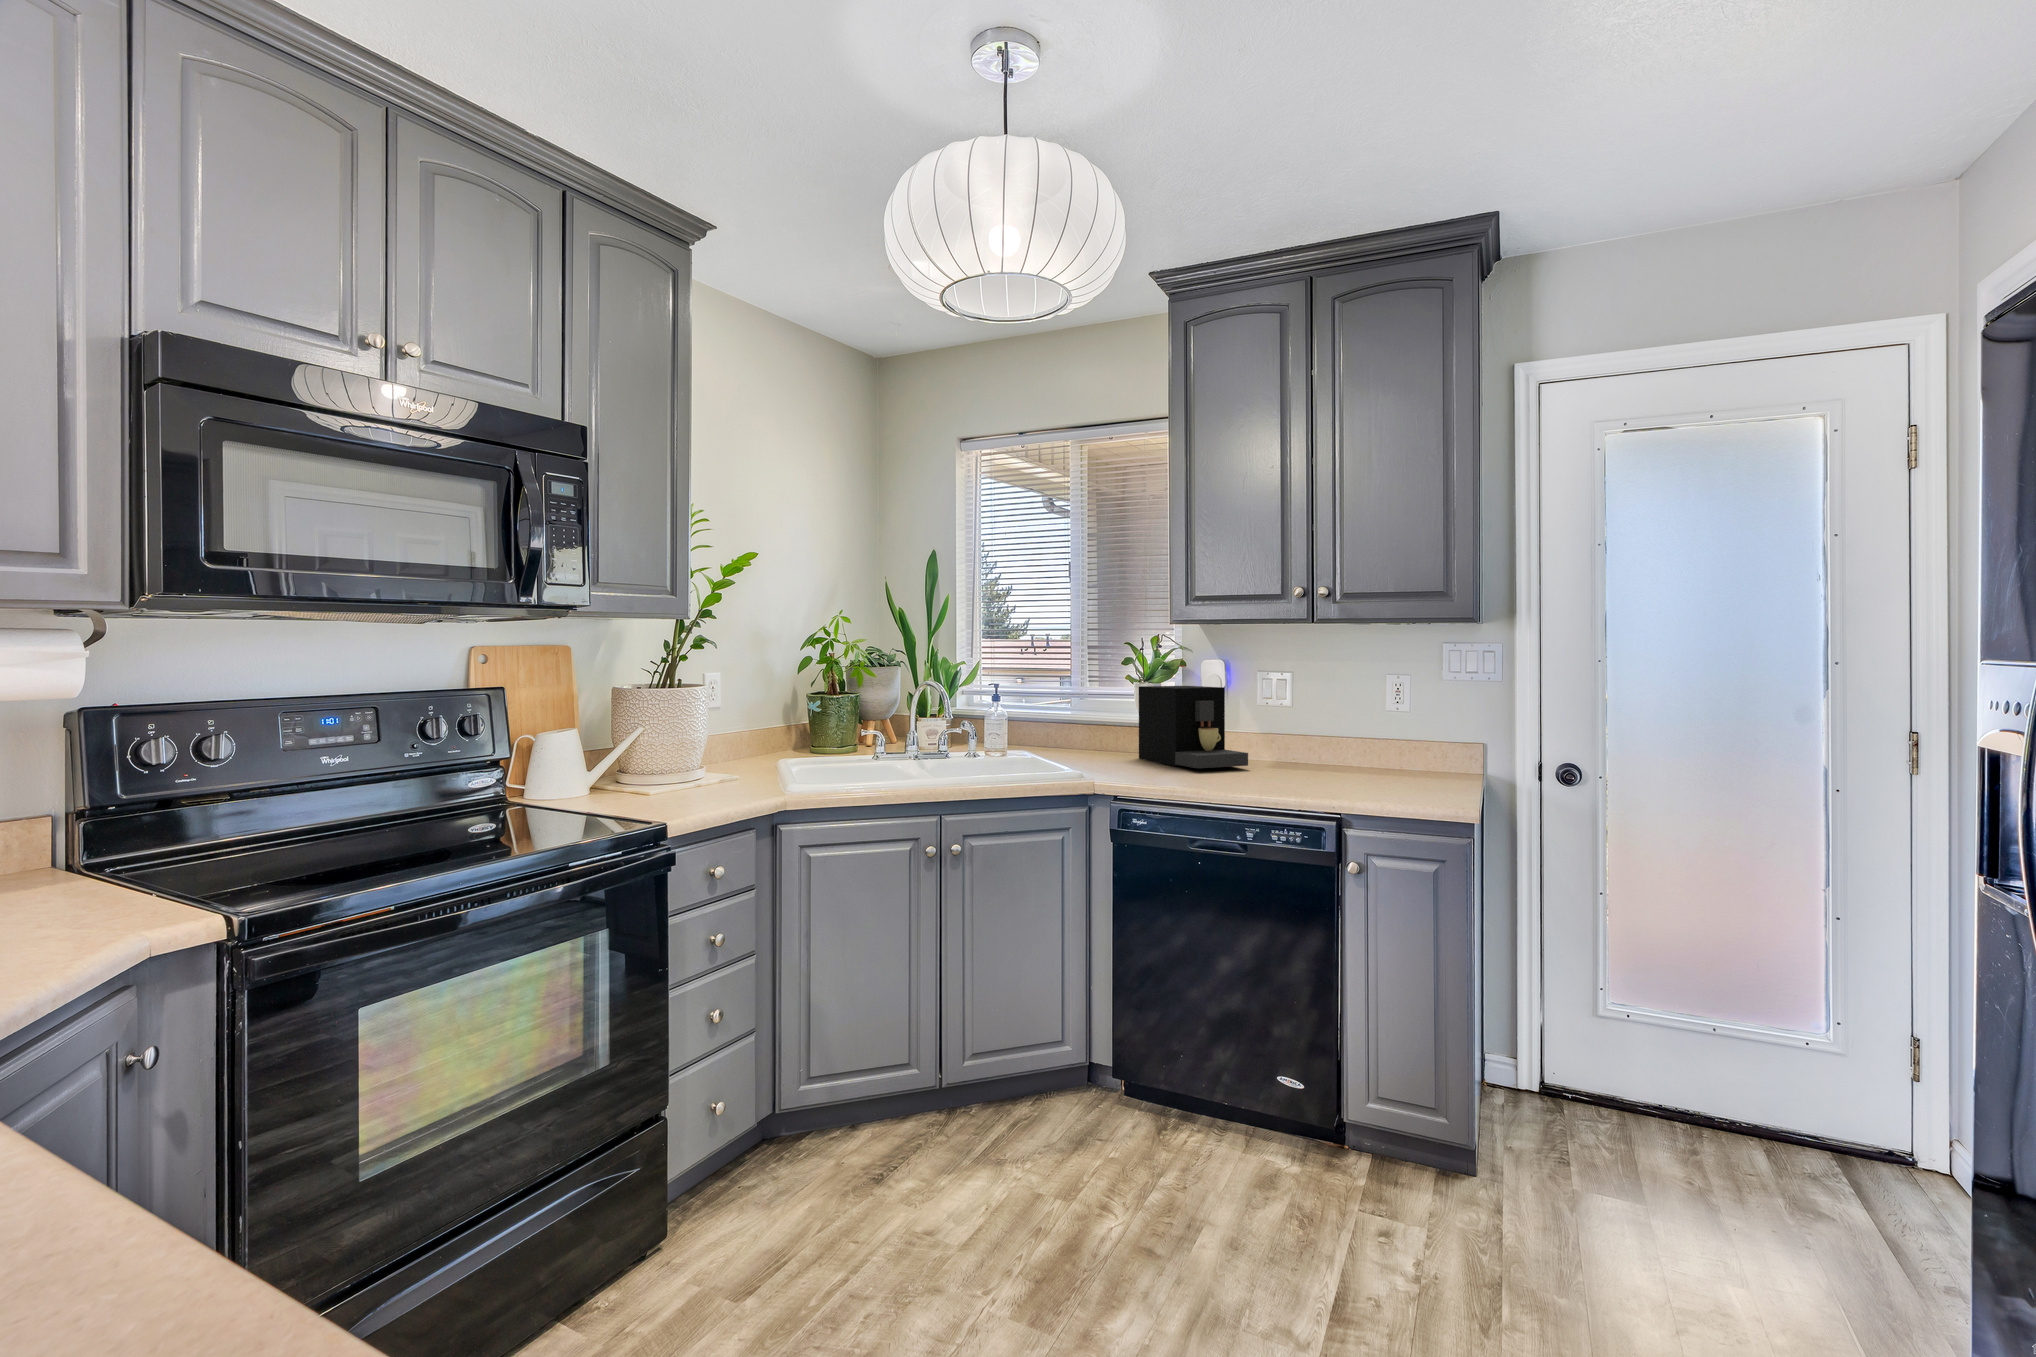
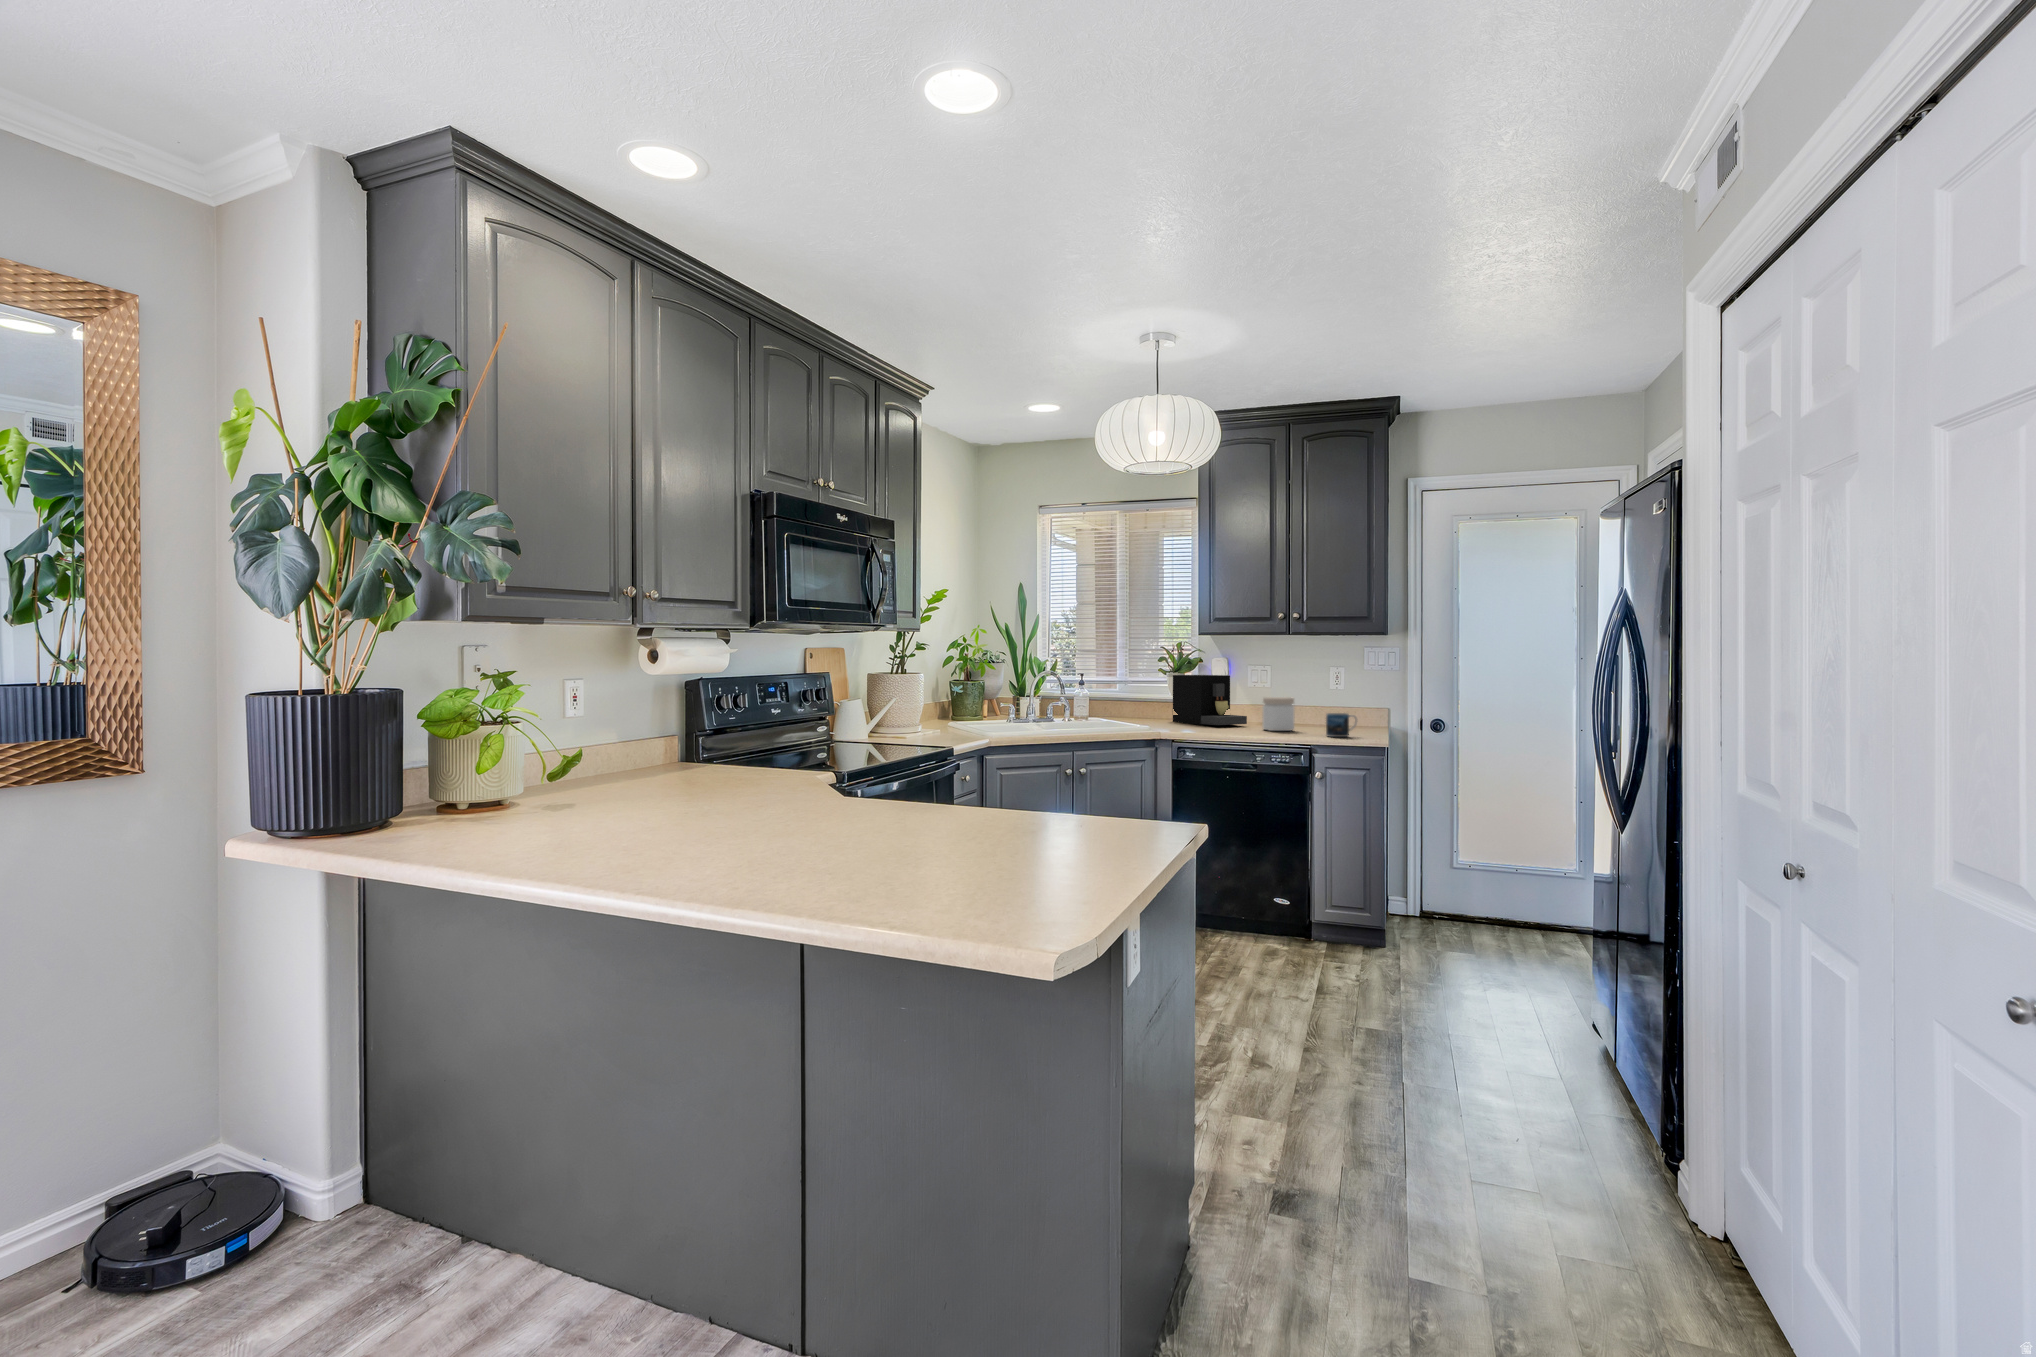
jar: none [1269,724,1321,781] -> present [1263,697,1294,731]
mug: none [1371,754,1426,797] -> present [1326,713,1357,737]

